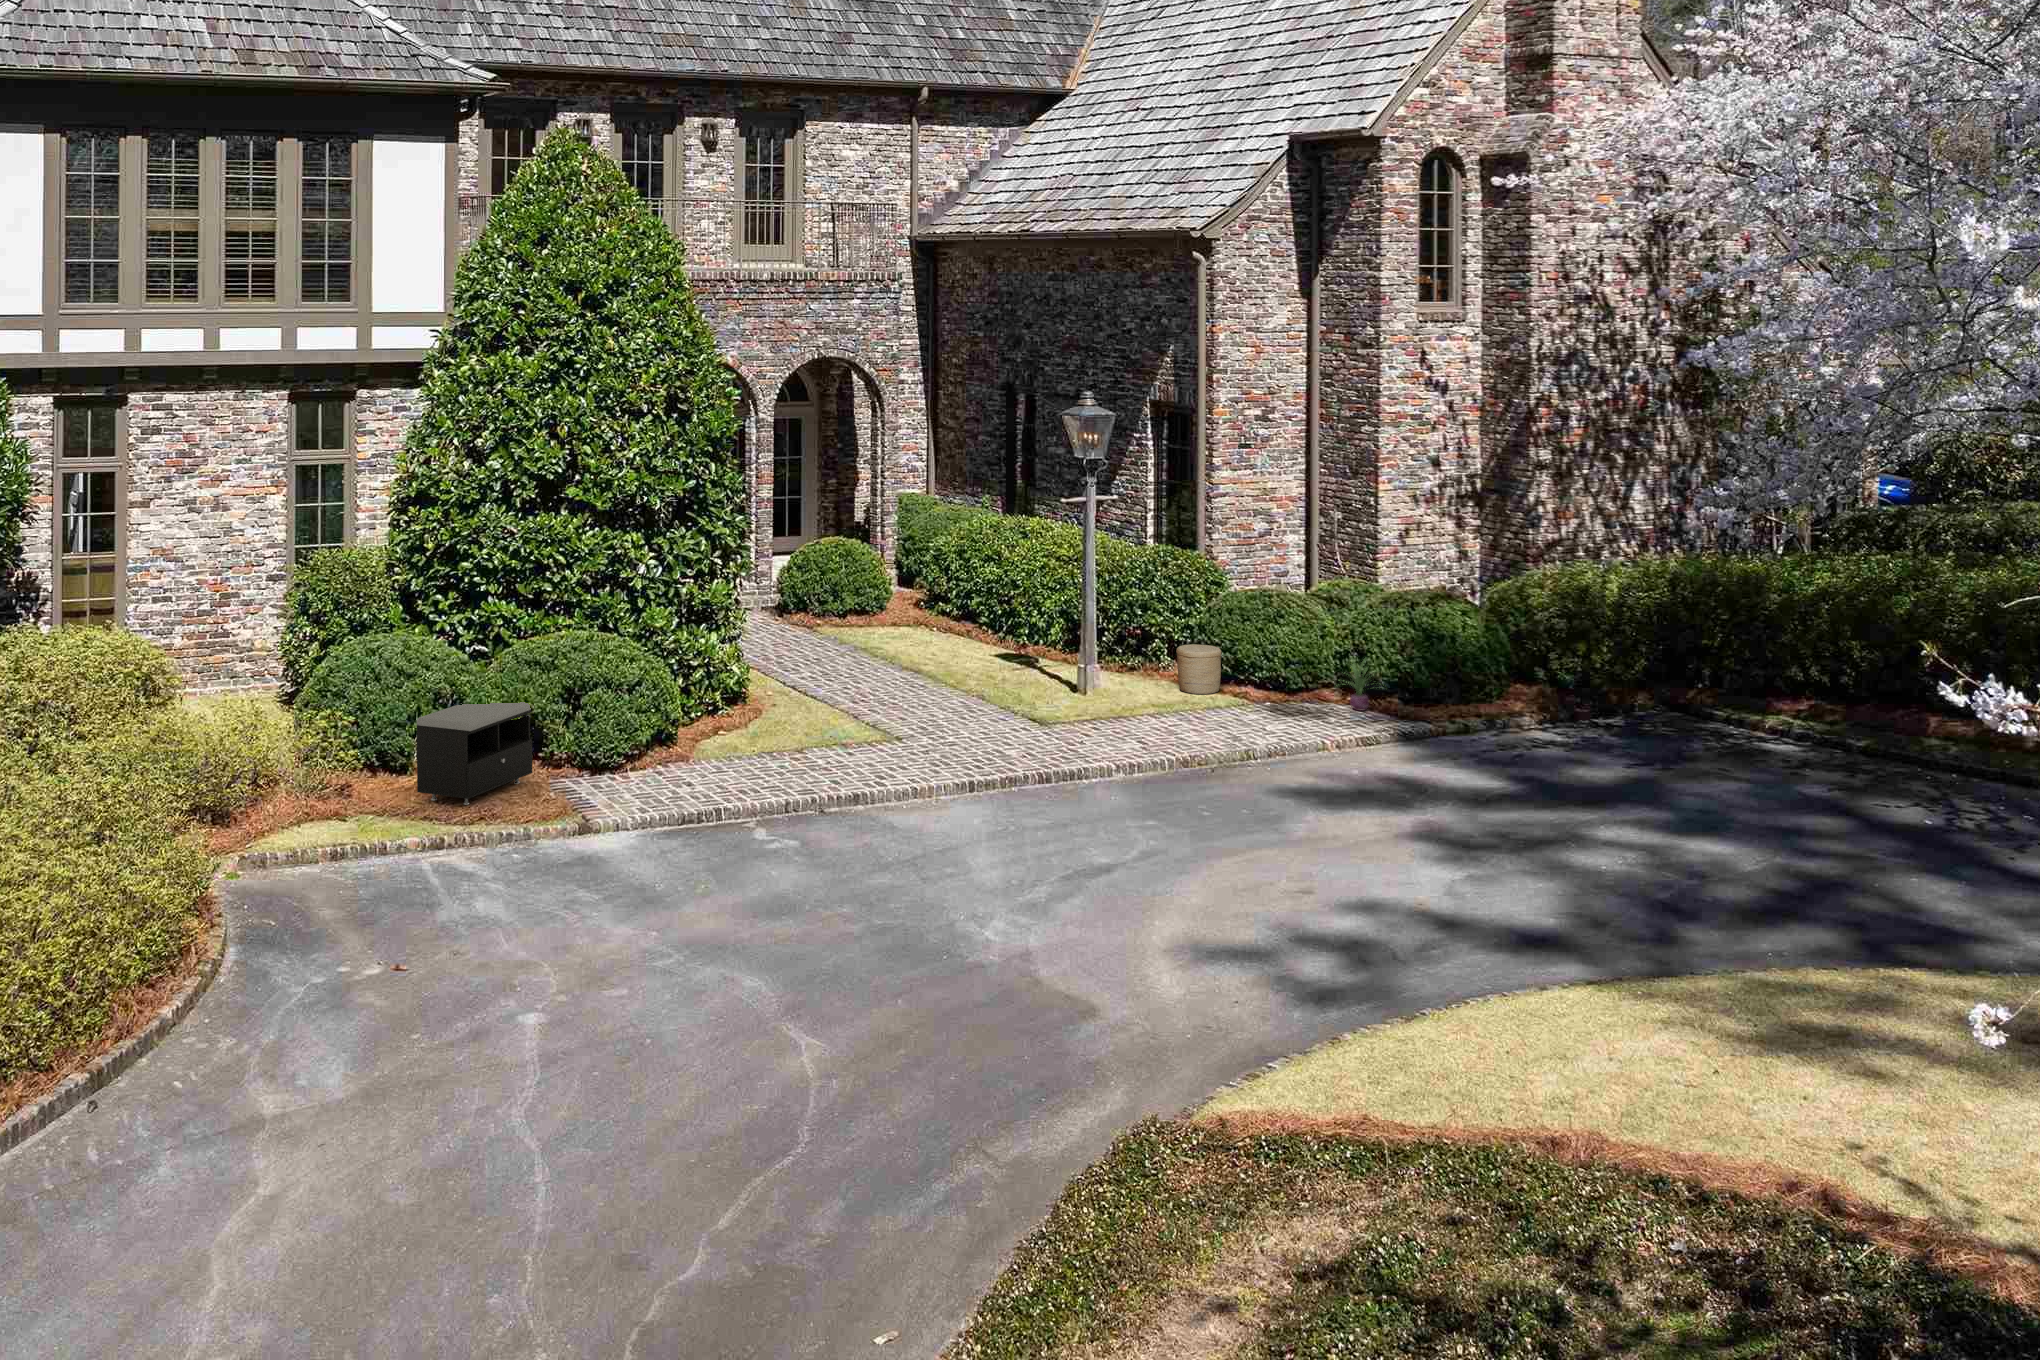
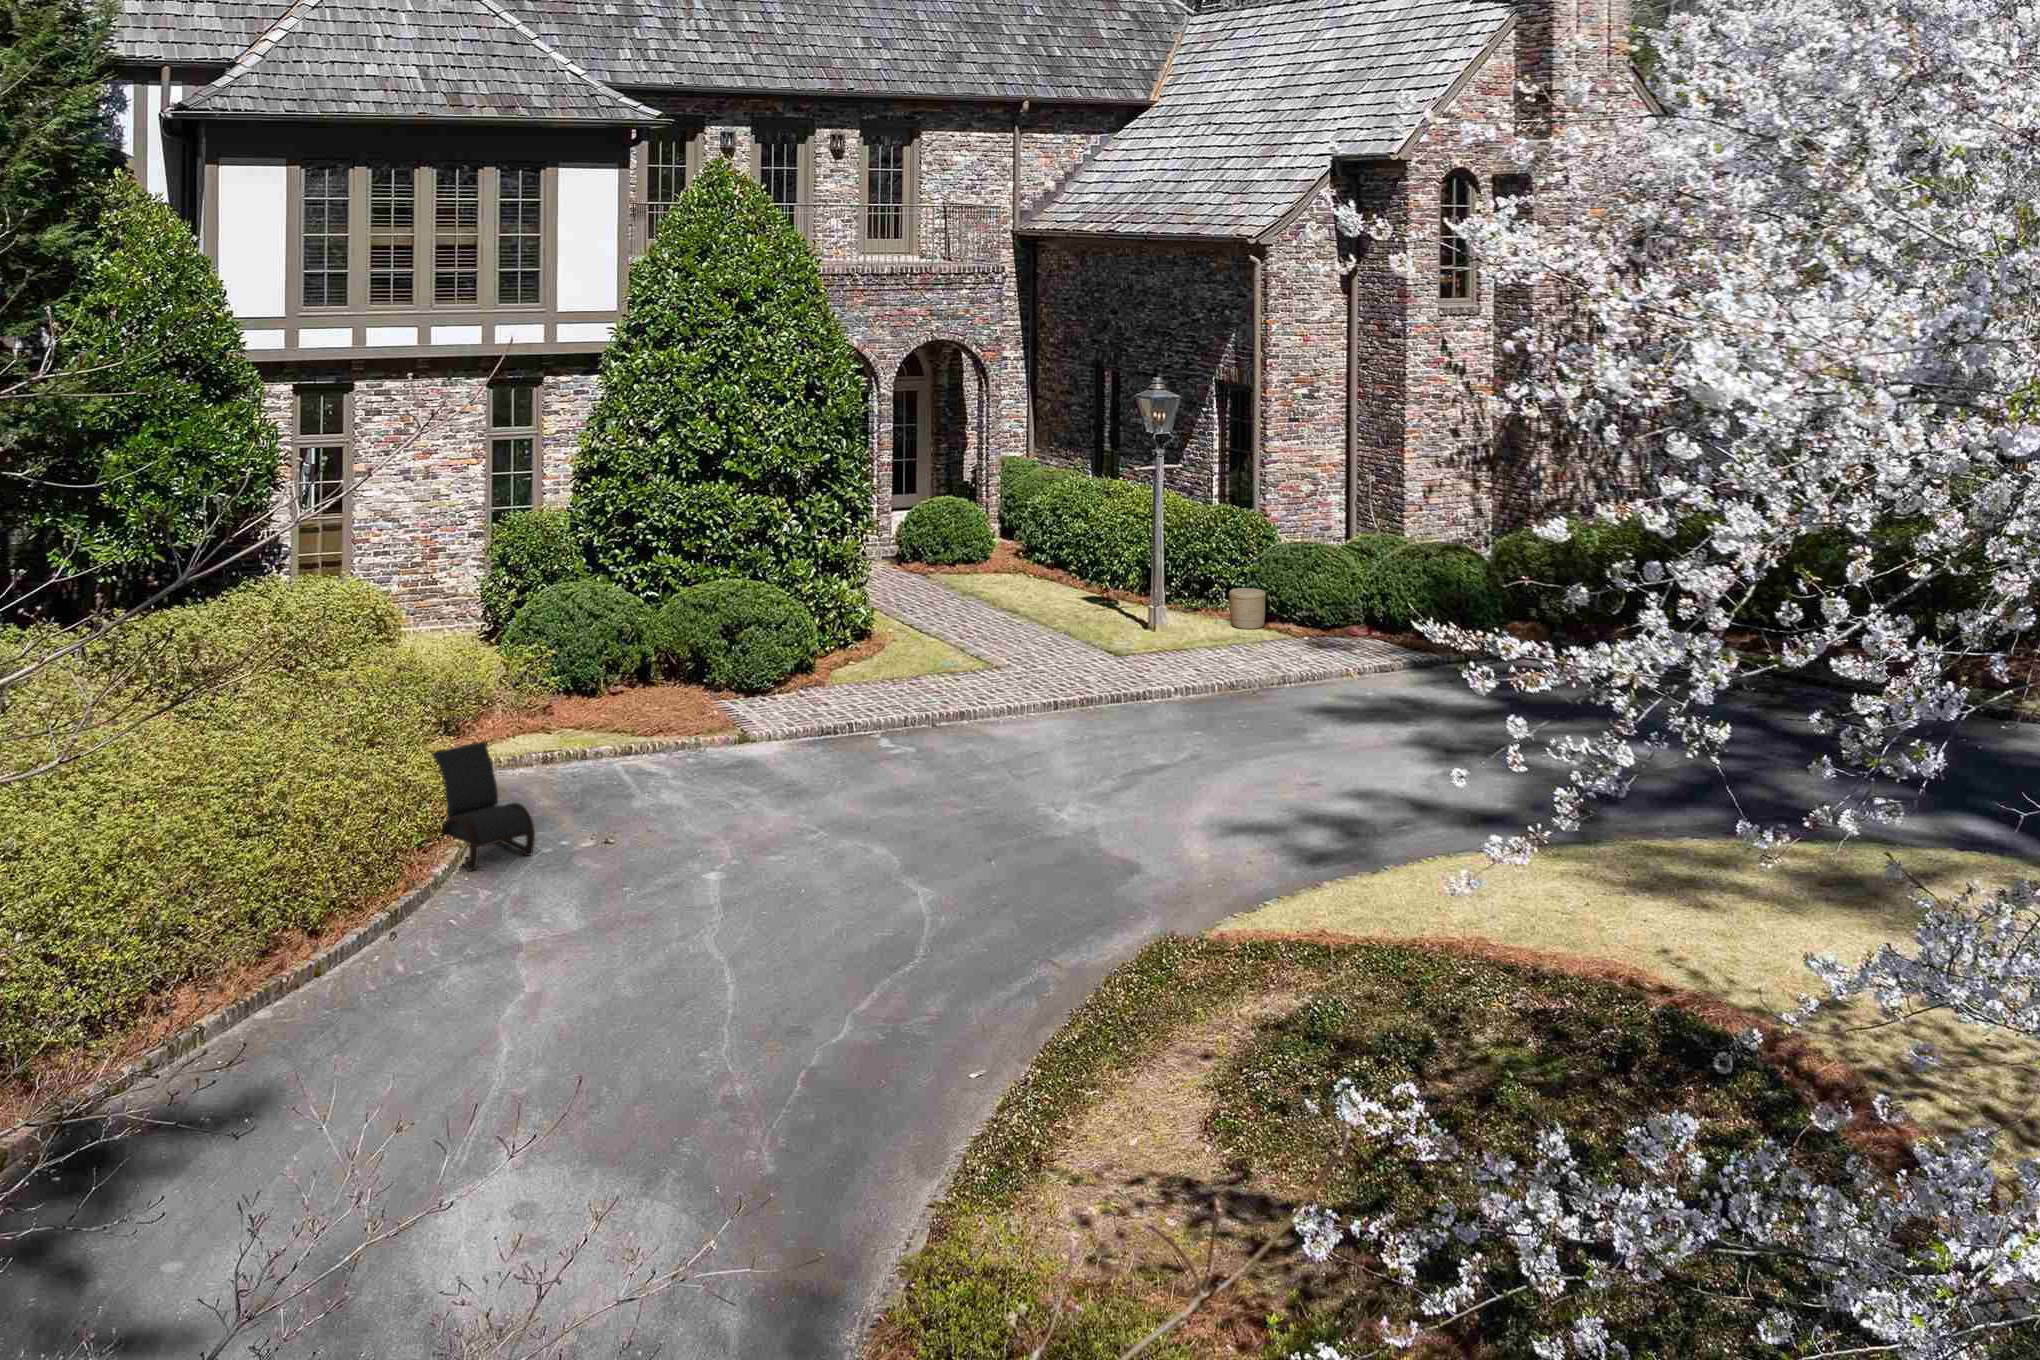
decorative plant: present [1344,658,1376,711] -> none [1353,597,1399,642]
storage bench: present [417,702,532,805] -> none [607,631,700,717]
lounge chair: none [149,848,287,1033] -> present [432,742,535,871]

